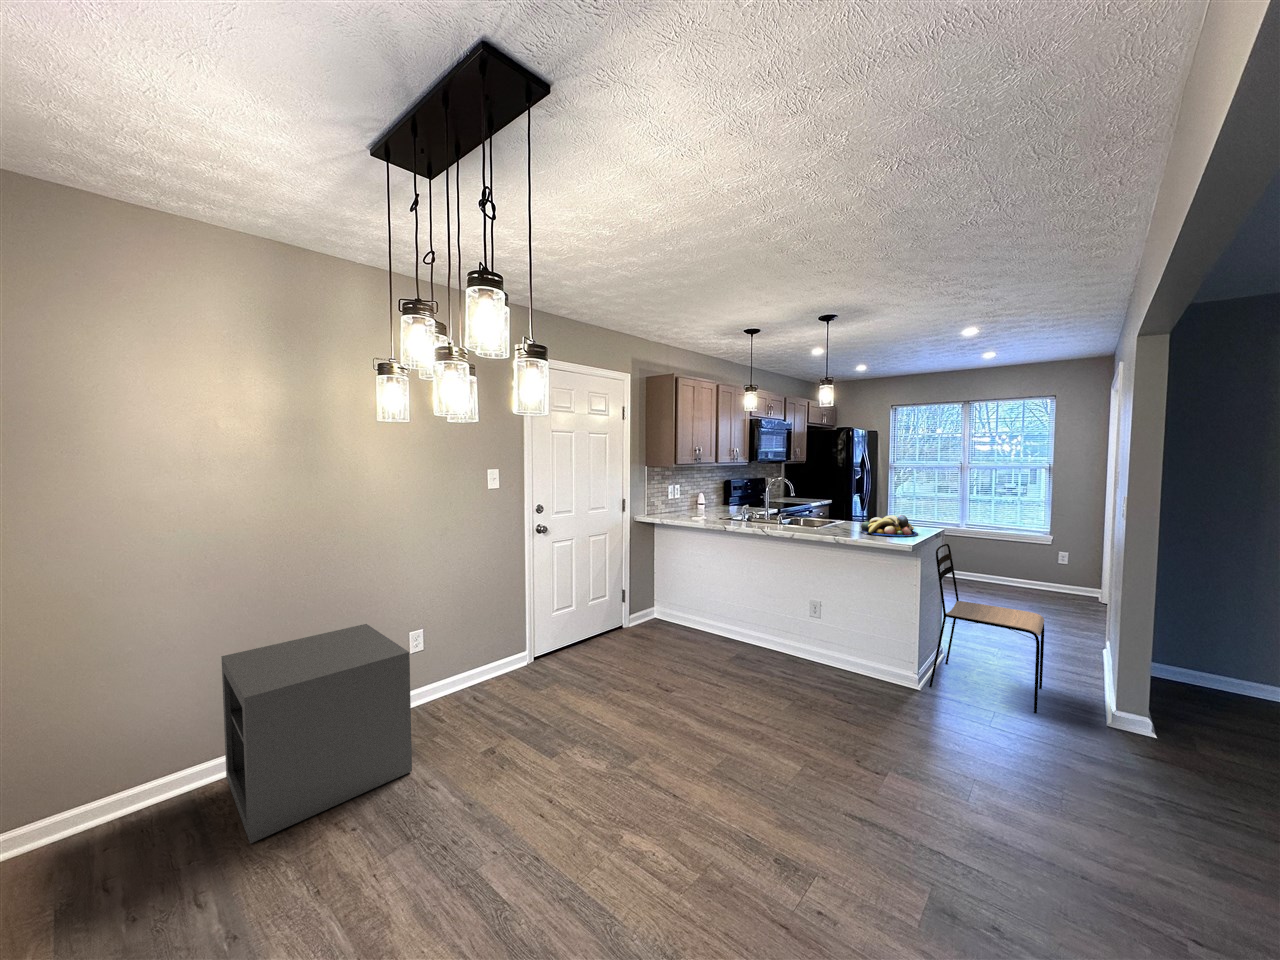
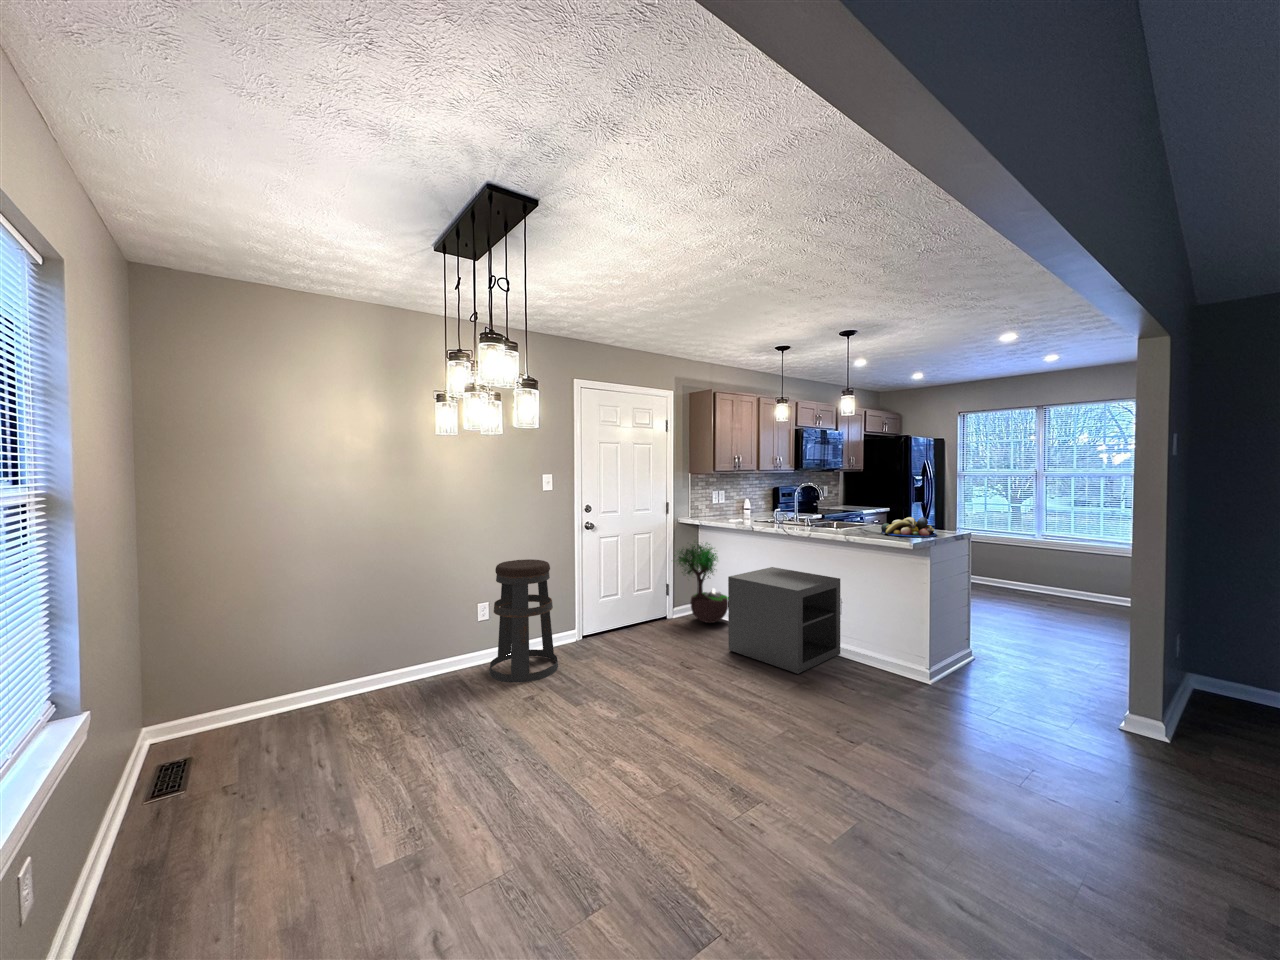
potted tree: none [631,535,692,631] -> present [674,544,728,623]
dining chair: present [929,544,1044,713] -> none [941,545,1065,711]
bar stool: none [428,573,515,730] -> present [489,559,558,683]
storage cabinet: present [221,624,412,844] -> present [728,567,840,674]

